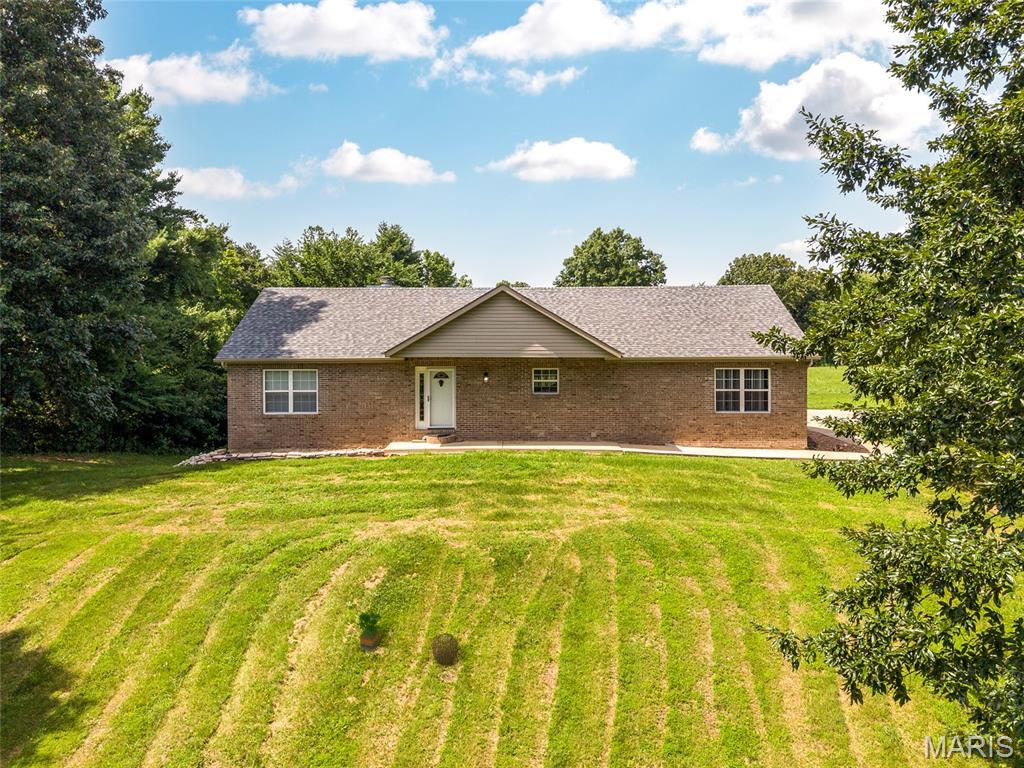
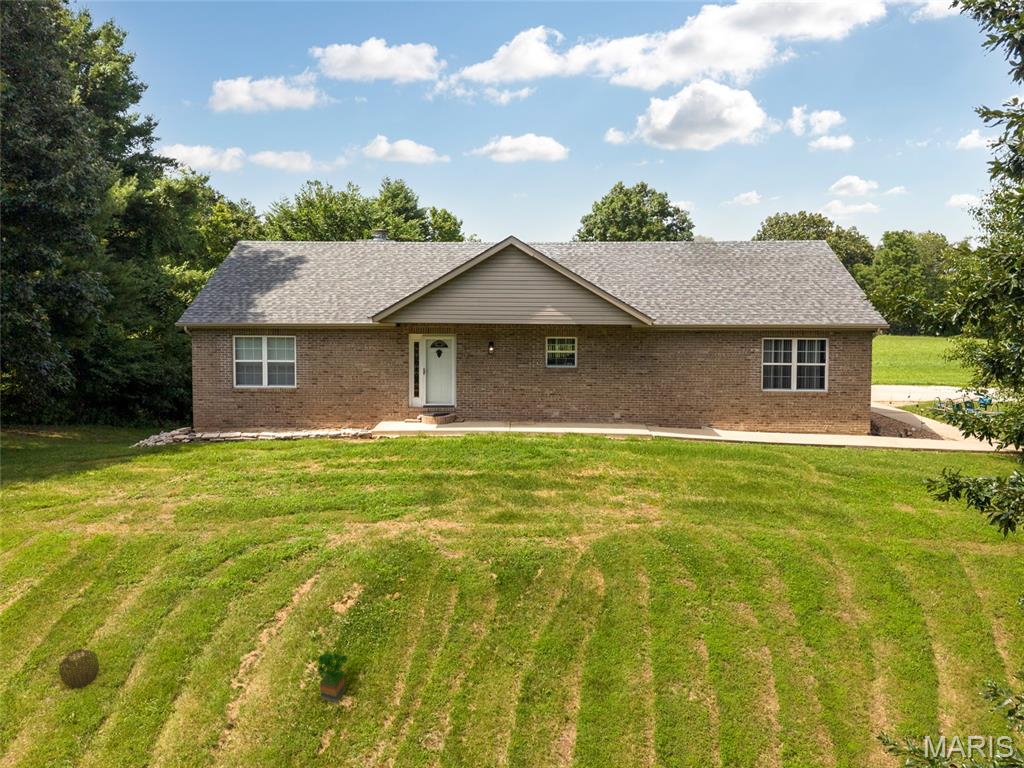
woven basket: present [432,633,458,664] -> present [59,649,99,687]

